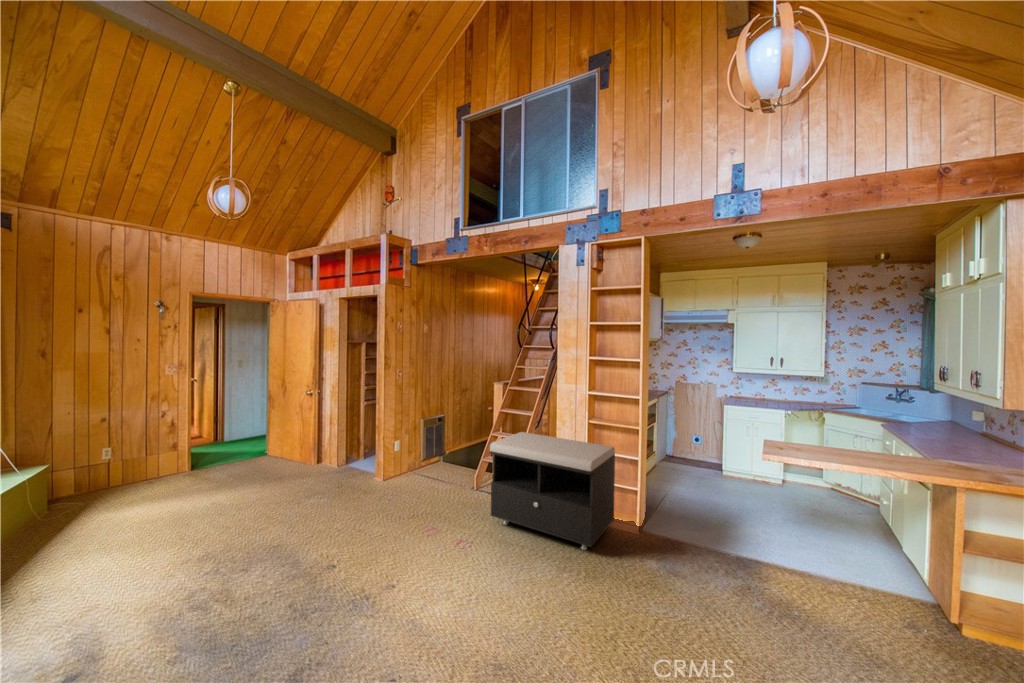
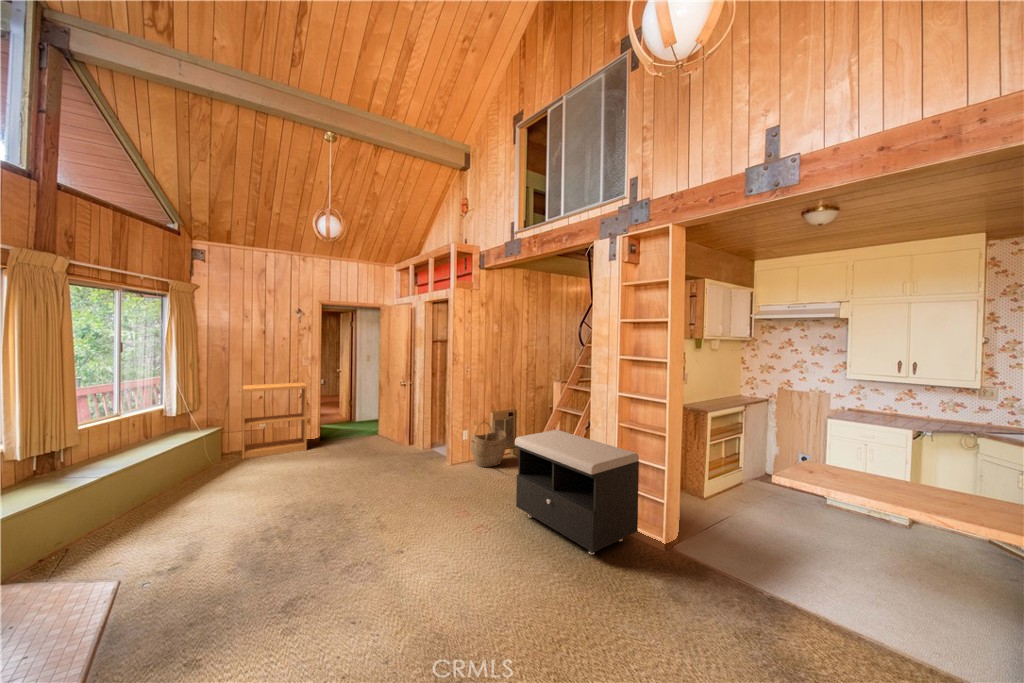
bookshelf: none [59,399,173,513] -> present [242,382,307,459]
woven basket: none [406,431,445,480] -> present [471,422,506,467]

